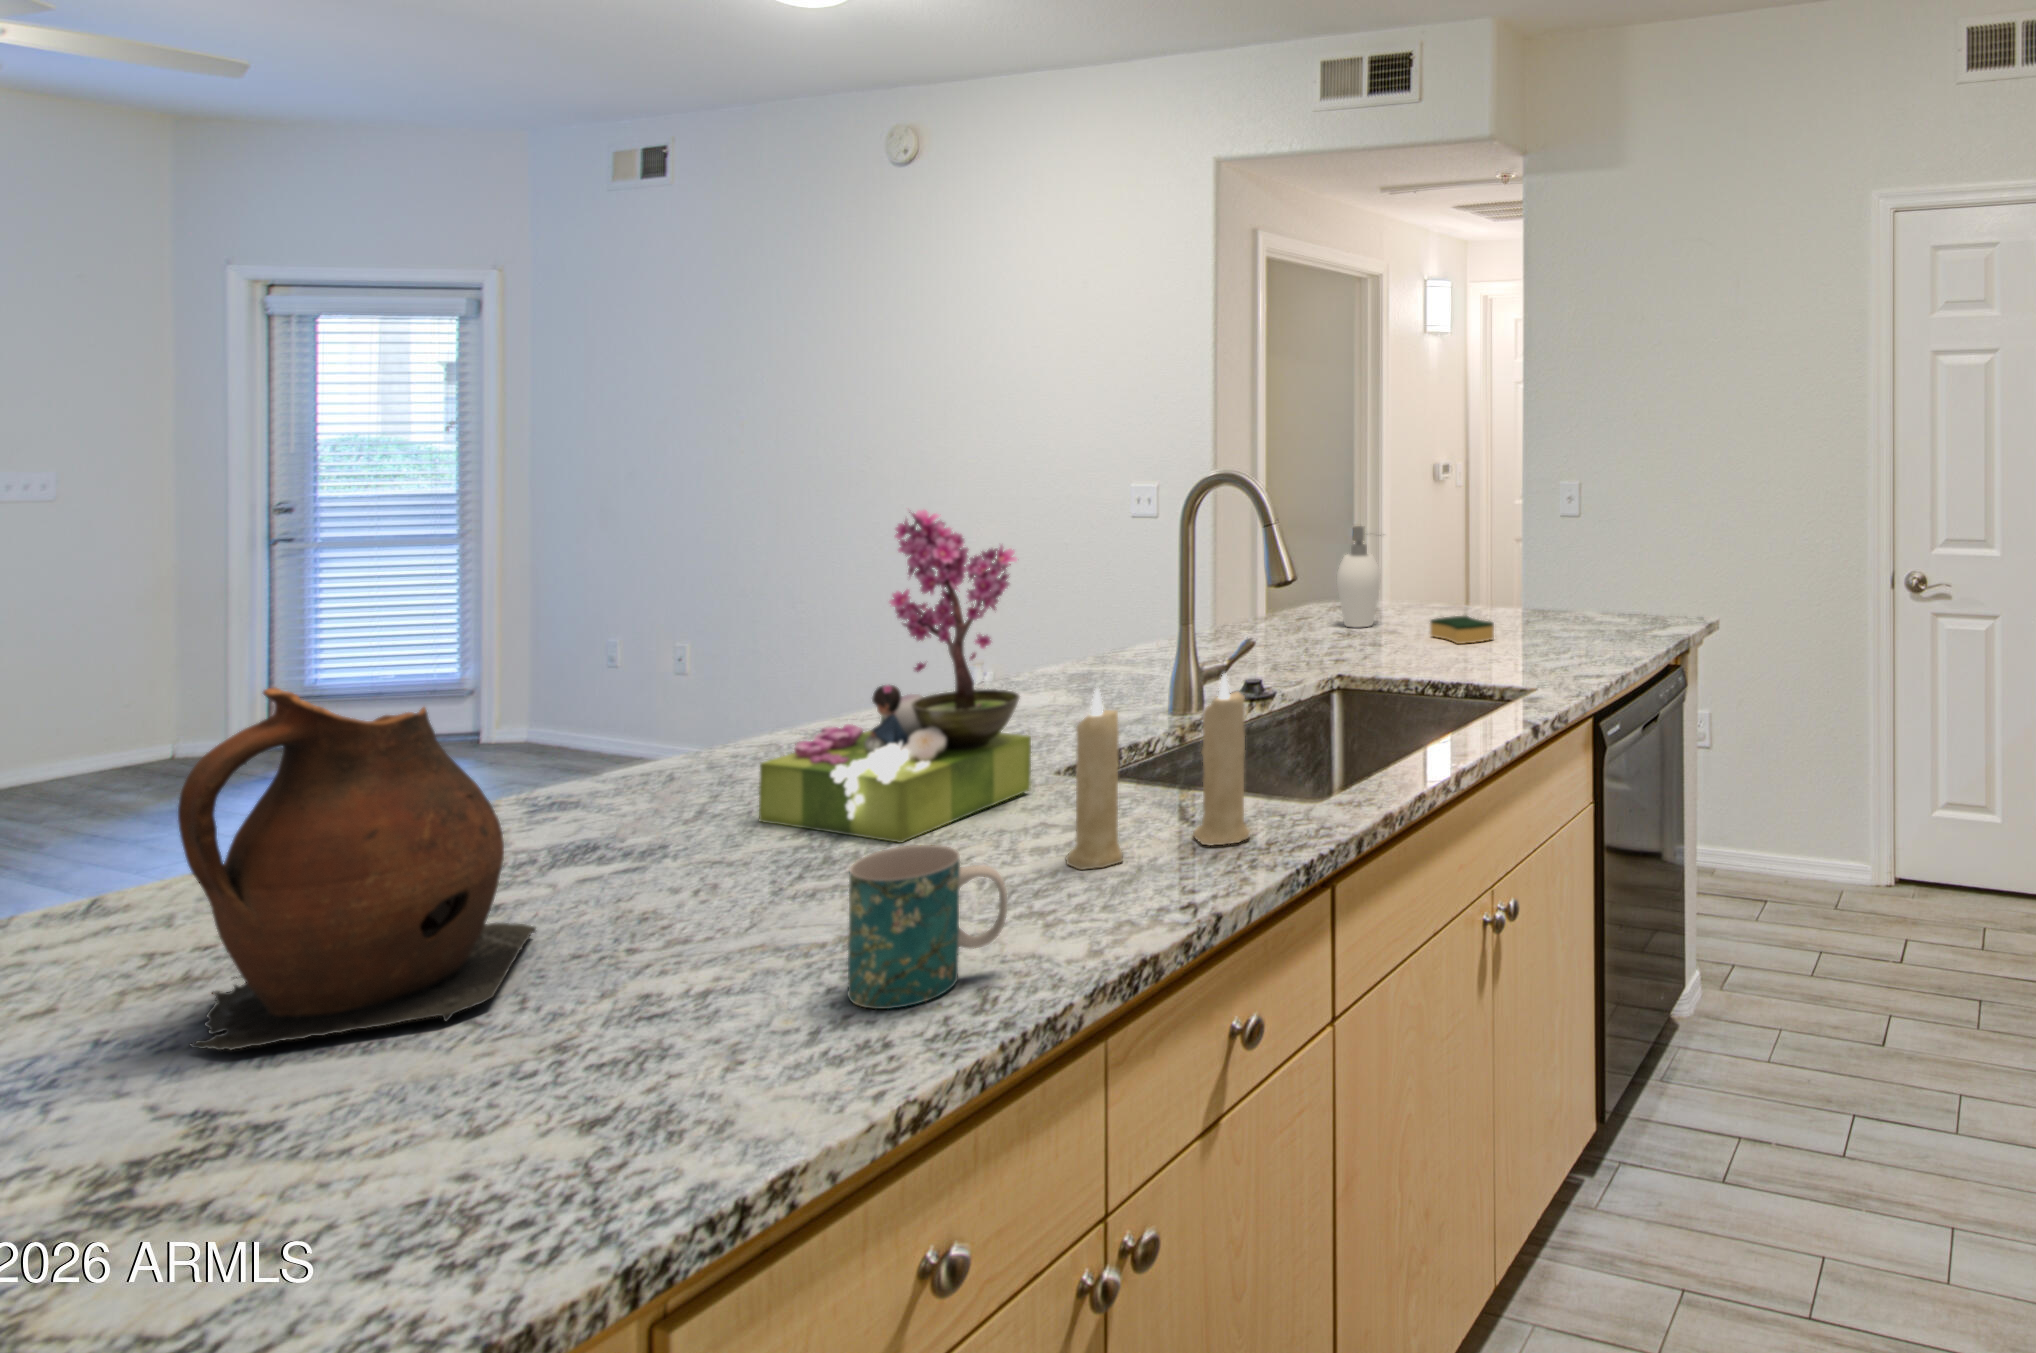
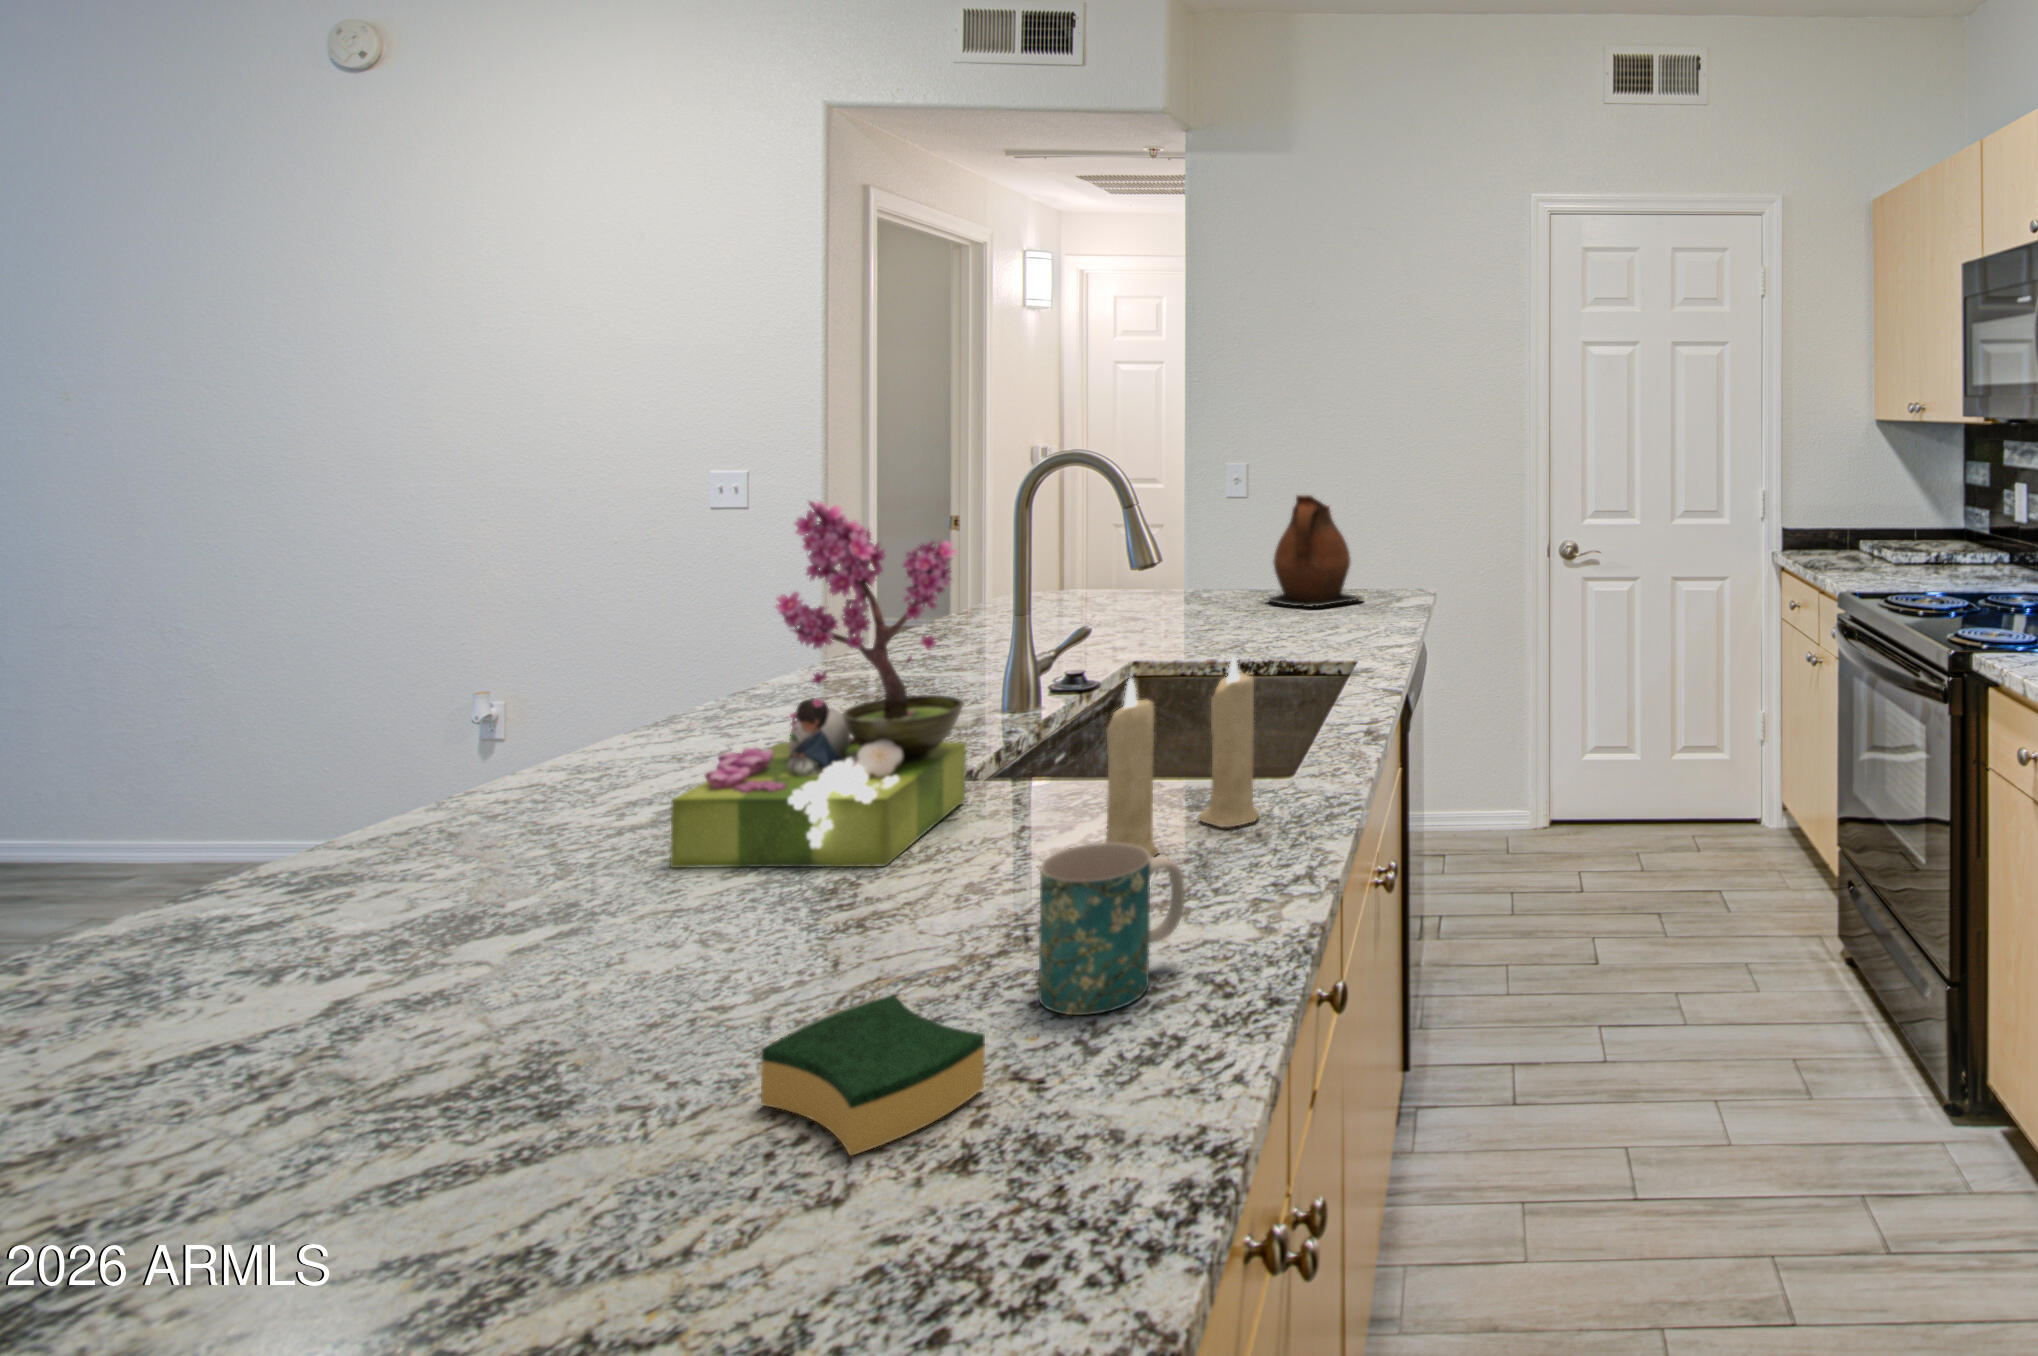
soap dispenser: present [1337,526,1381,628] -> none [1079,512,1137,617]
sponge: present [1430,616,1494,644] -> present [761,995,985,1155]
ceramic pitcher: present [178,688,536,1050] -> present [1265,495,1363,607]

